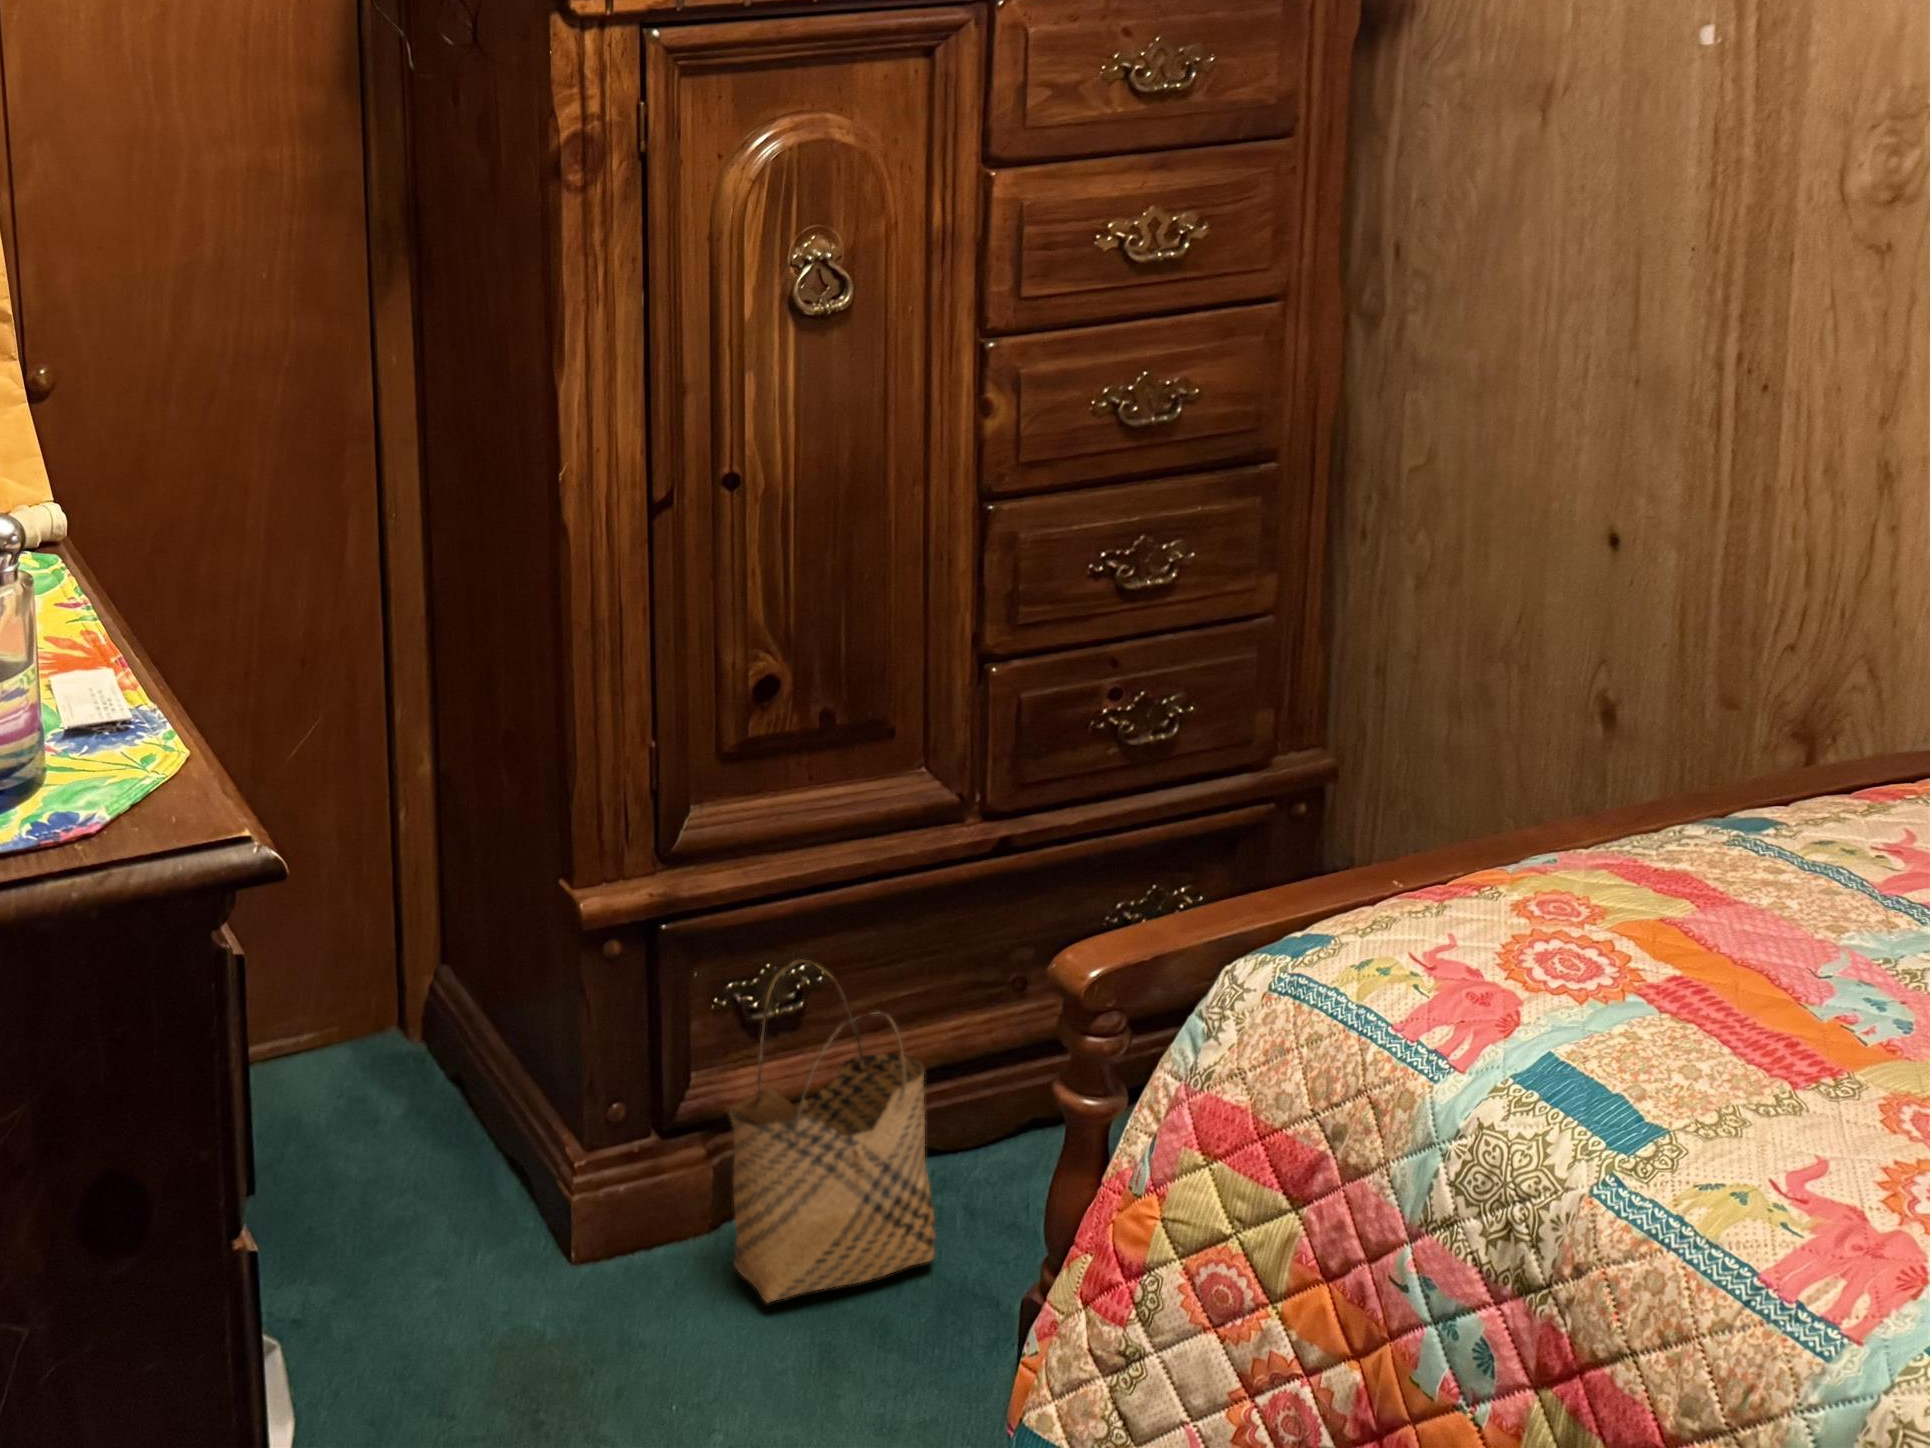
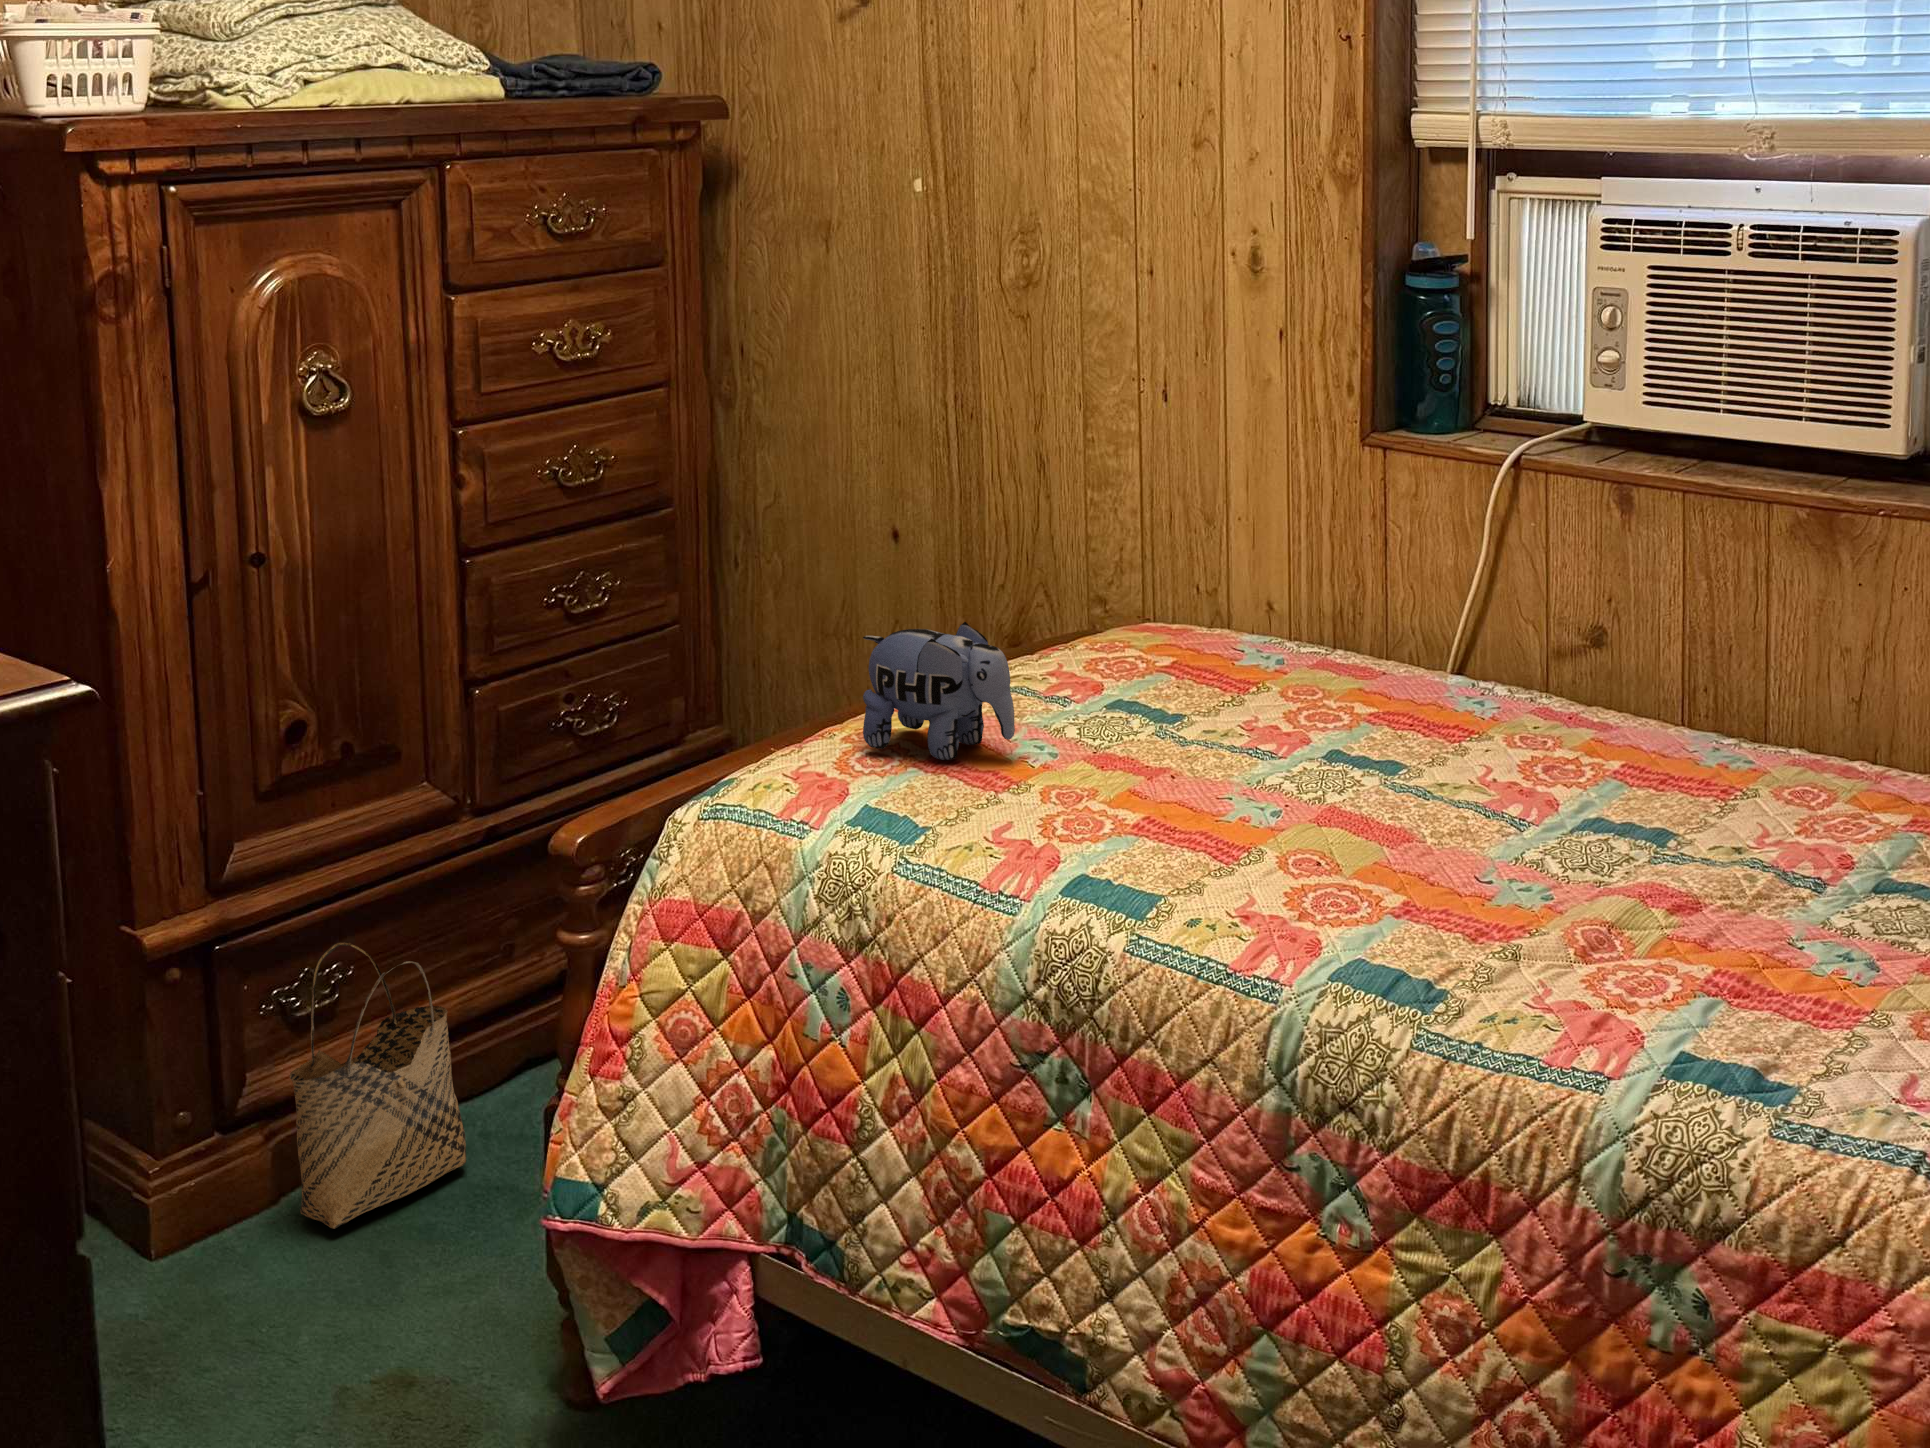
plush toy: none [1550,763,1829,992] -> present [863,622,1015,760]

